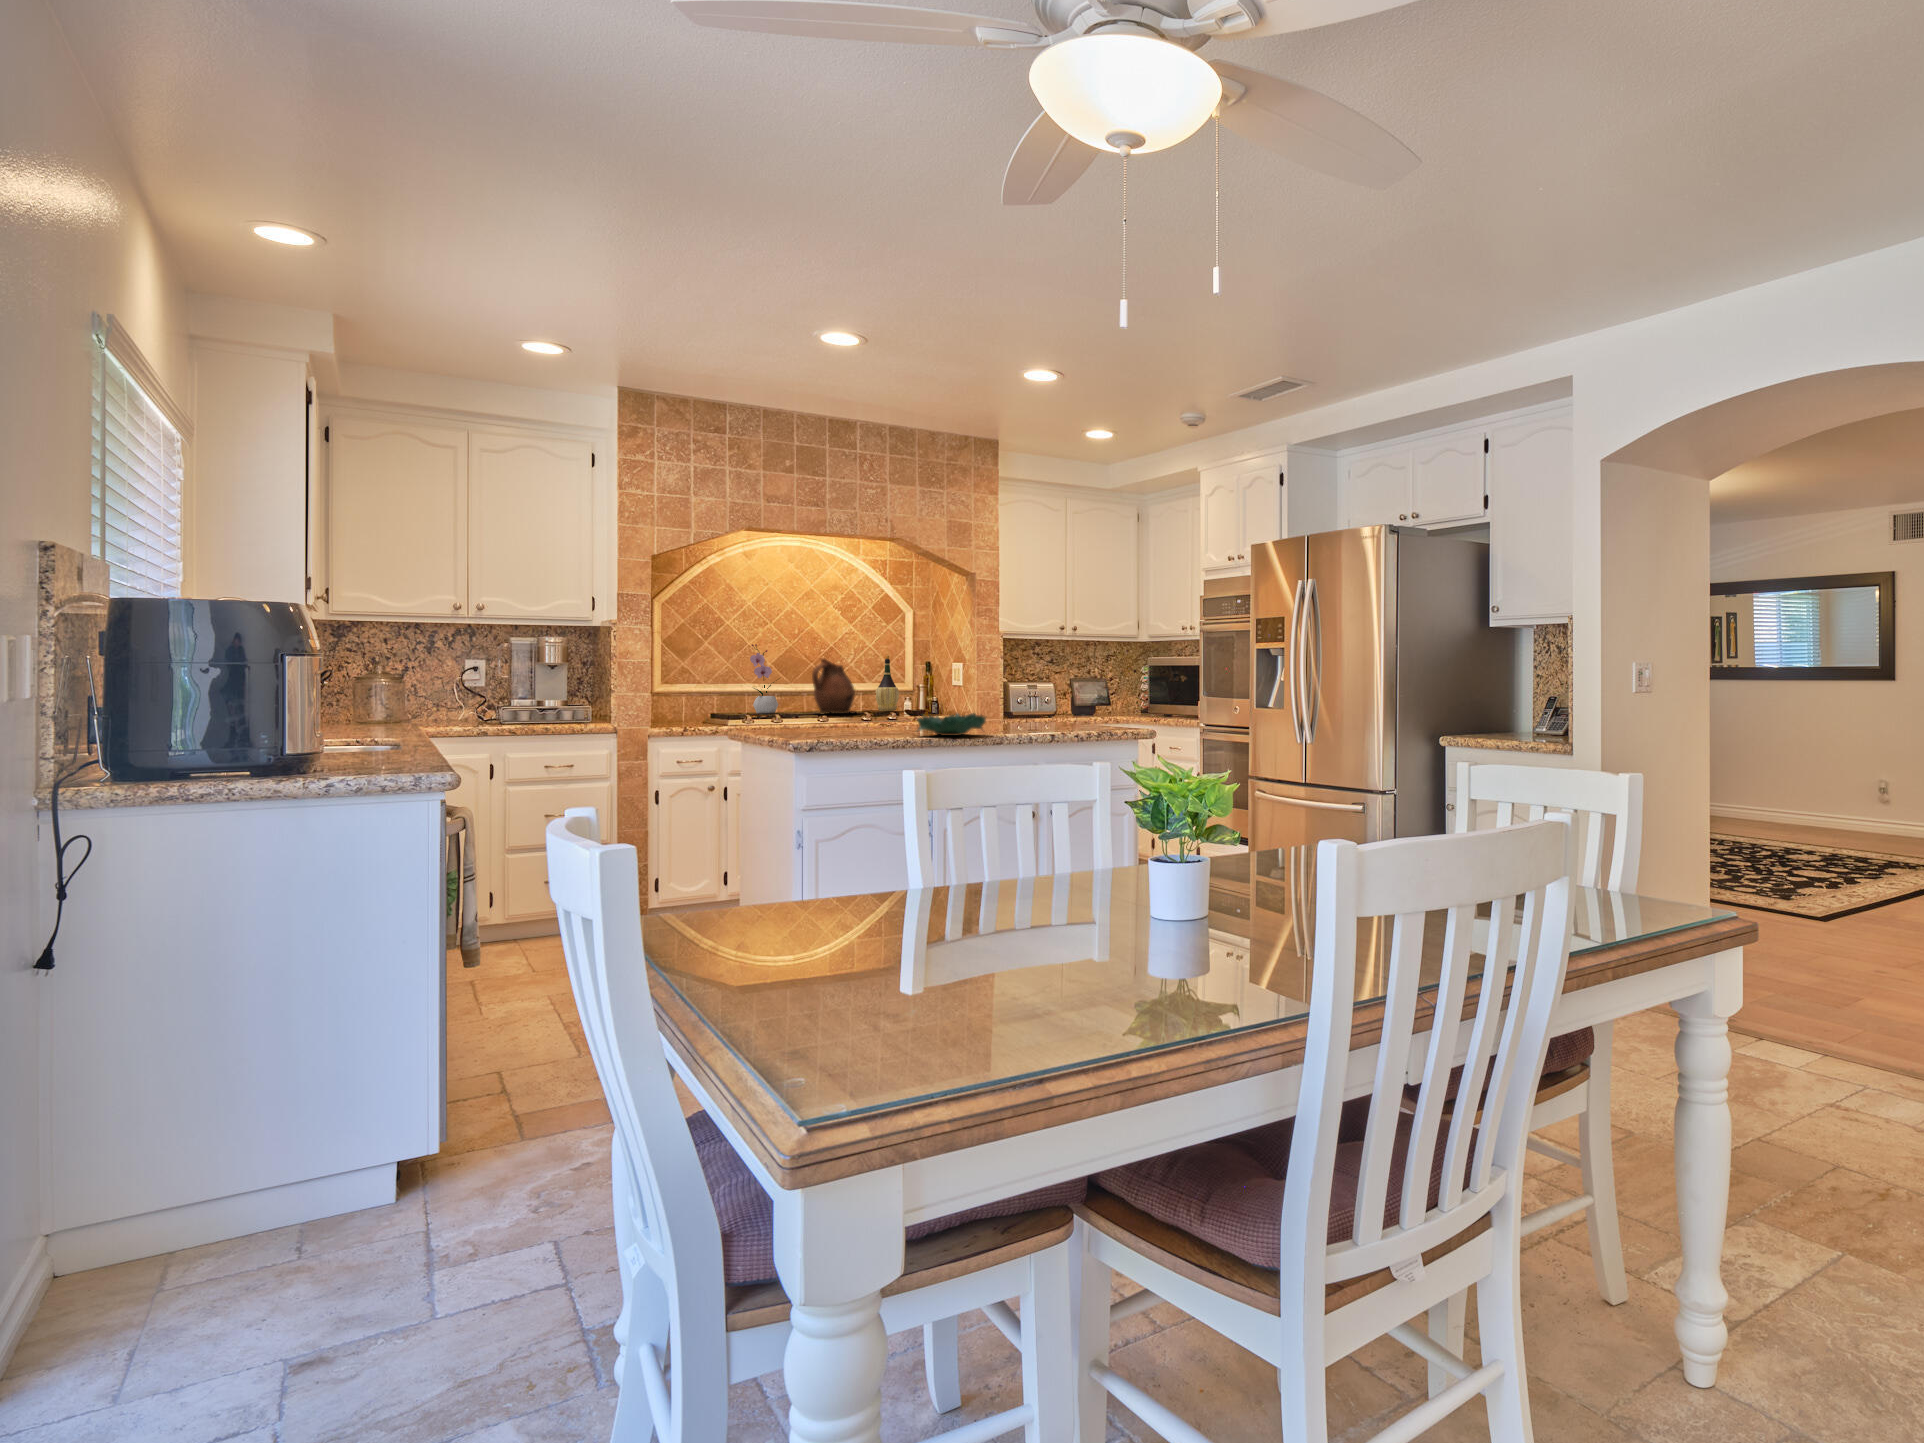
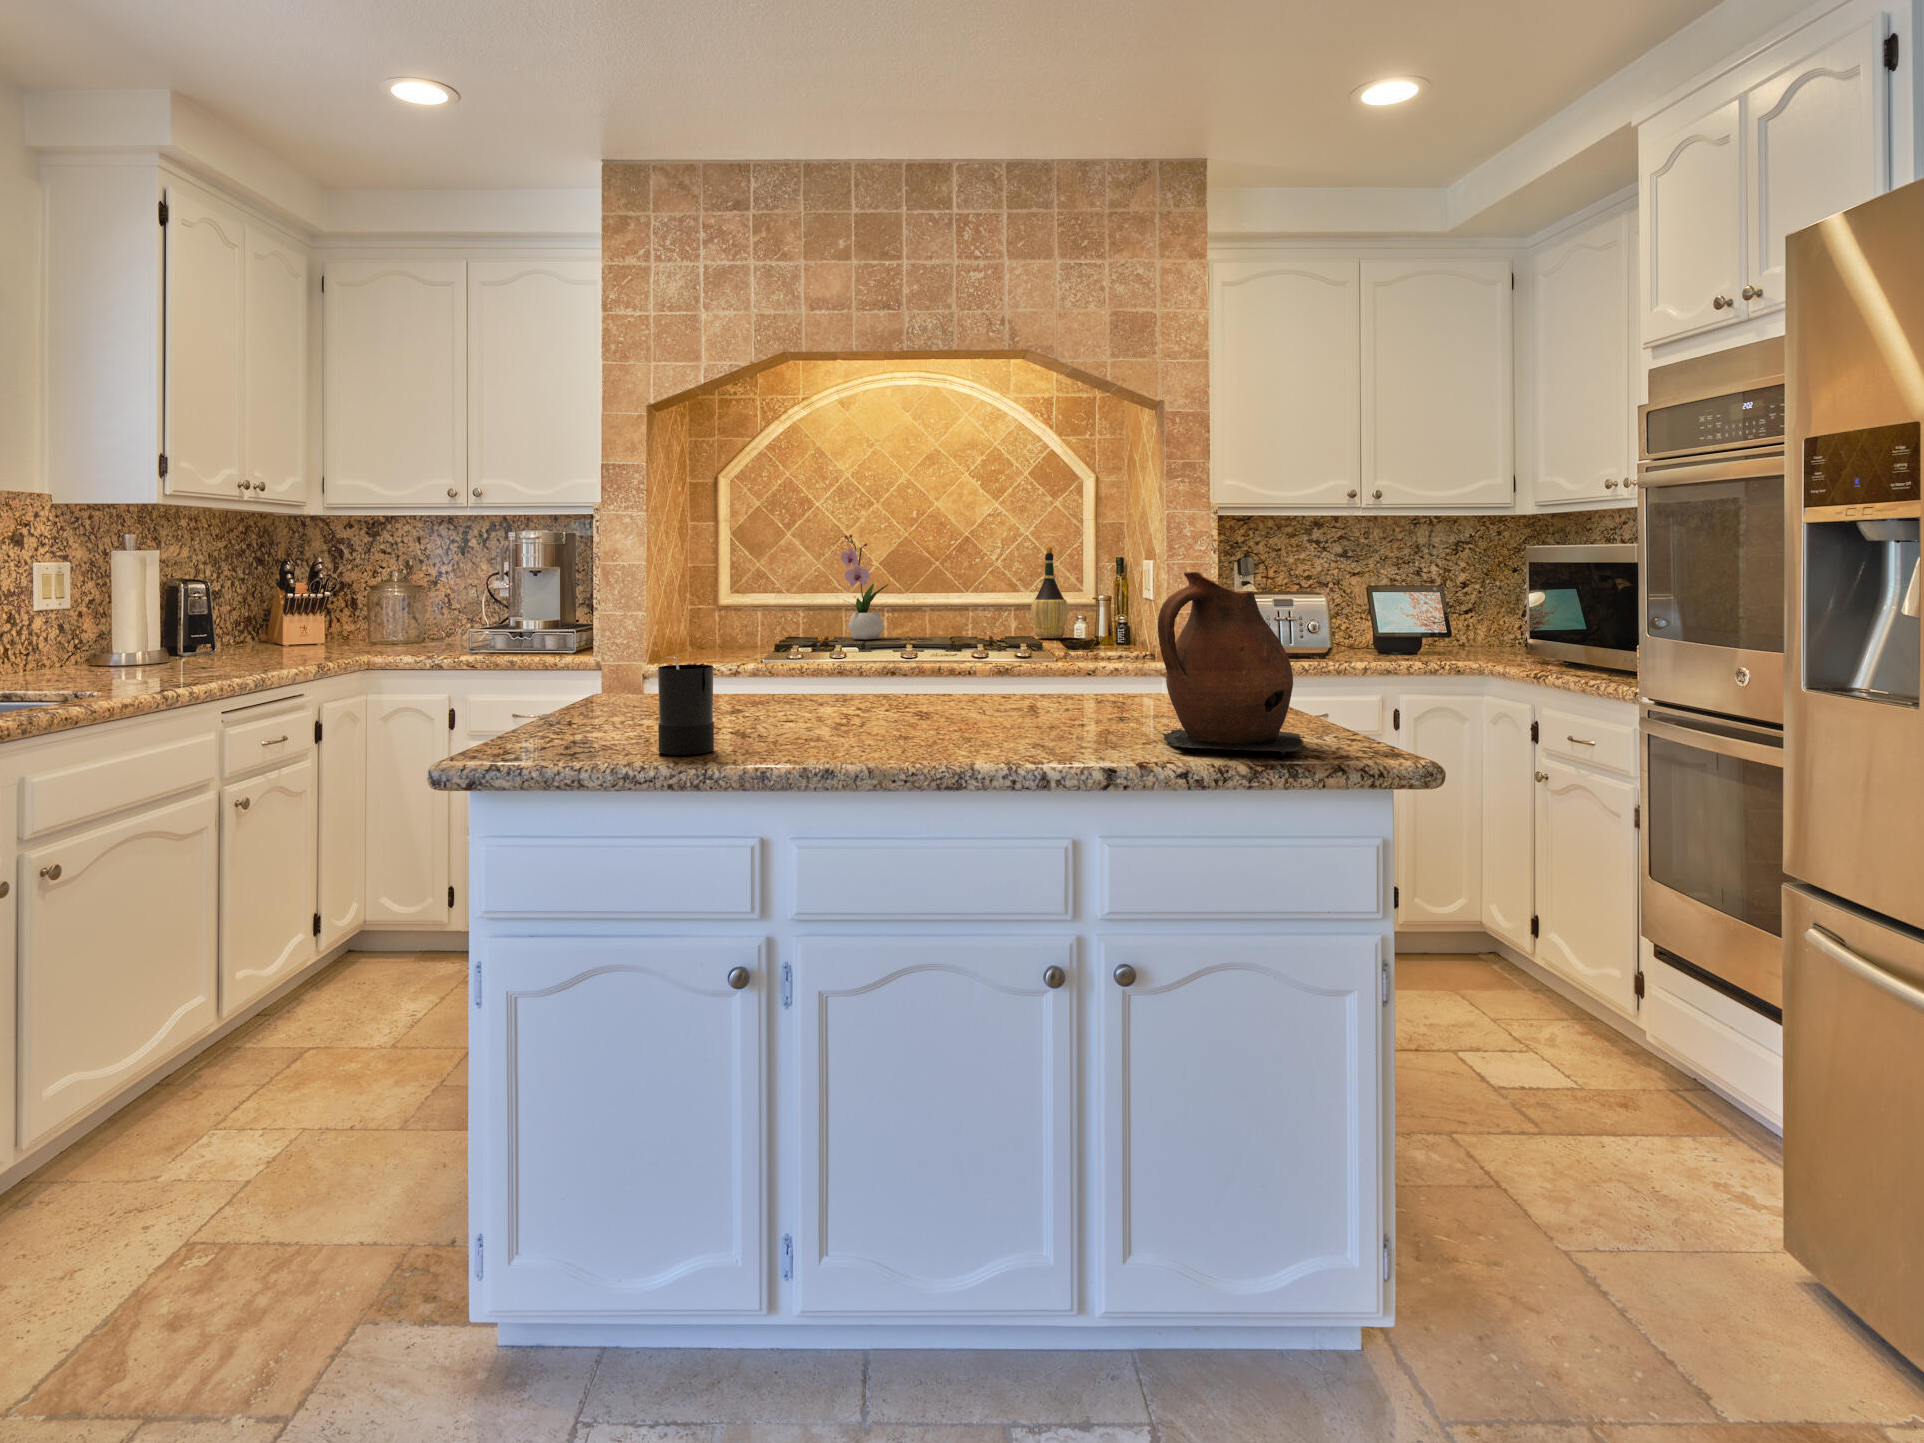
ceramic pitcher: present [812,659,855,713] -> present [1158,572,1302,755]
candle: none [851,698,879,740] -> present [658,657,714,755]
decorative bowl: present [917,713,986,736] -> none [820,685,984,749]

